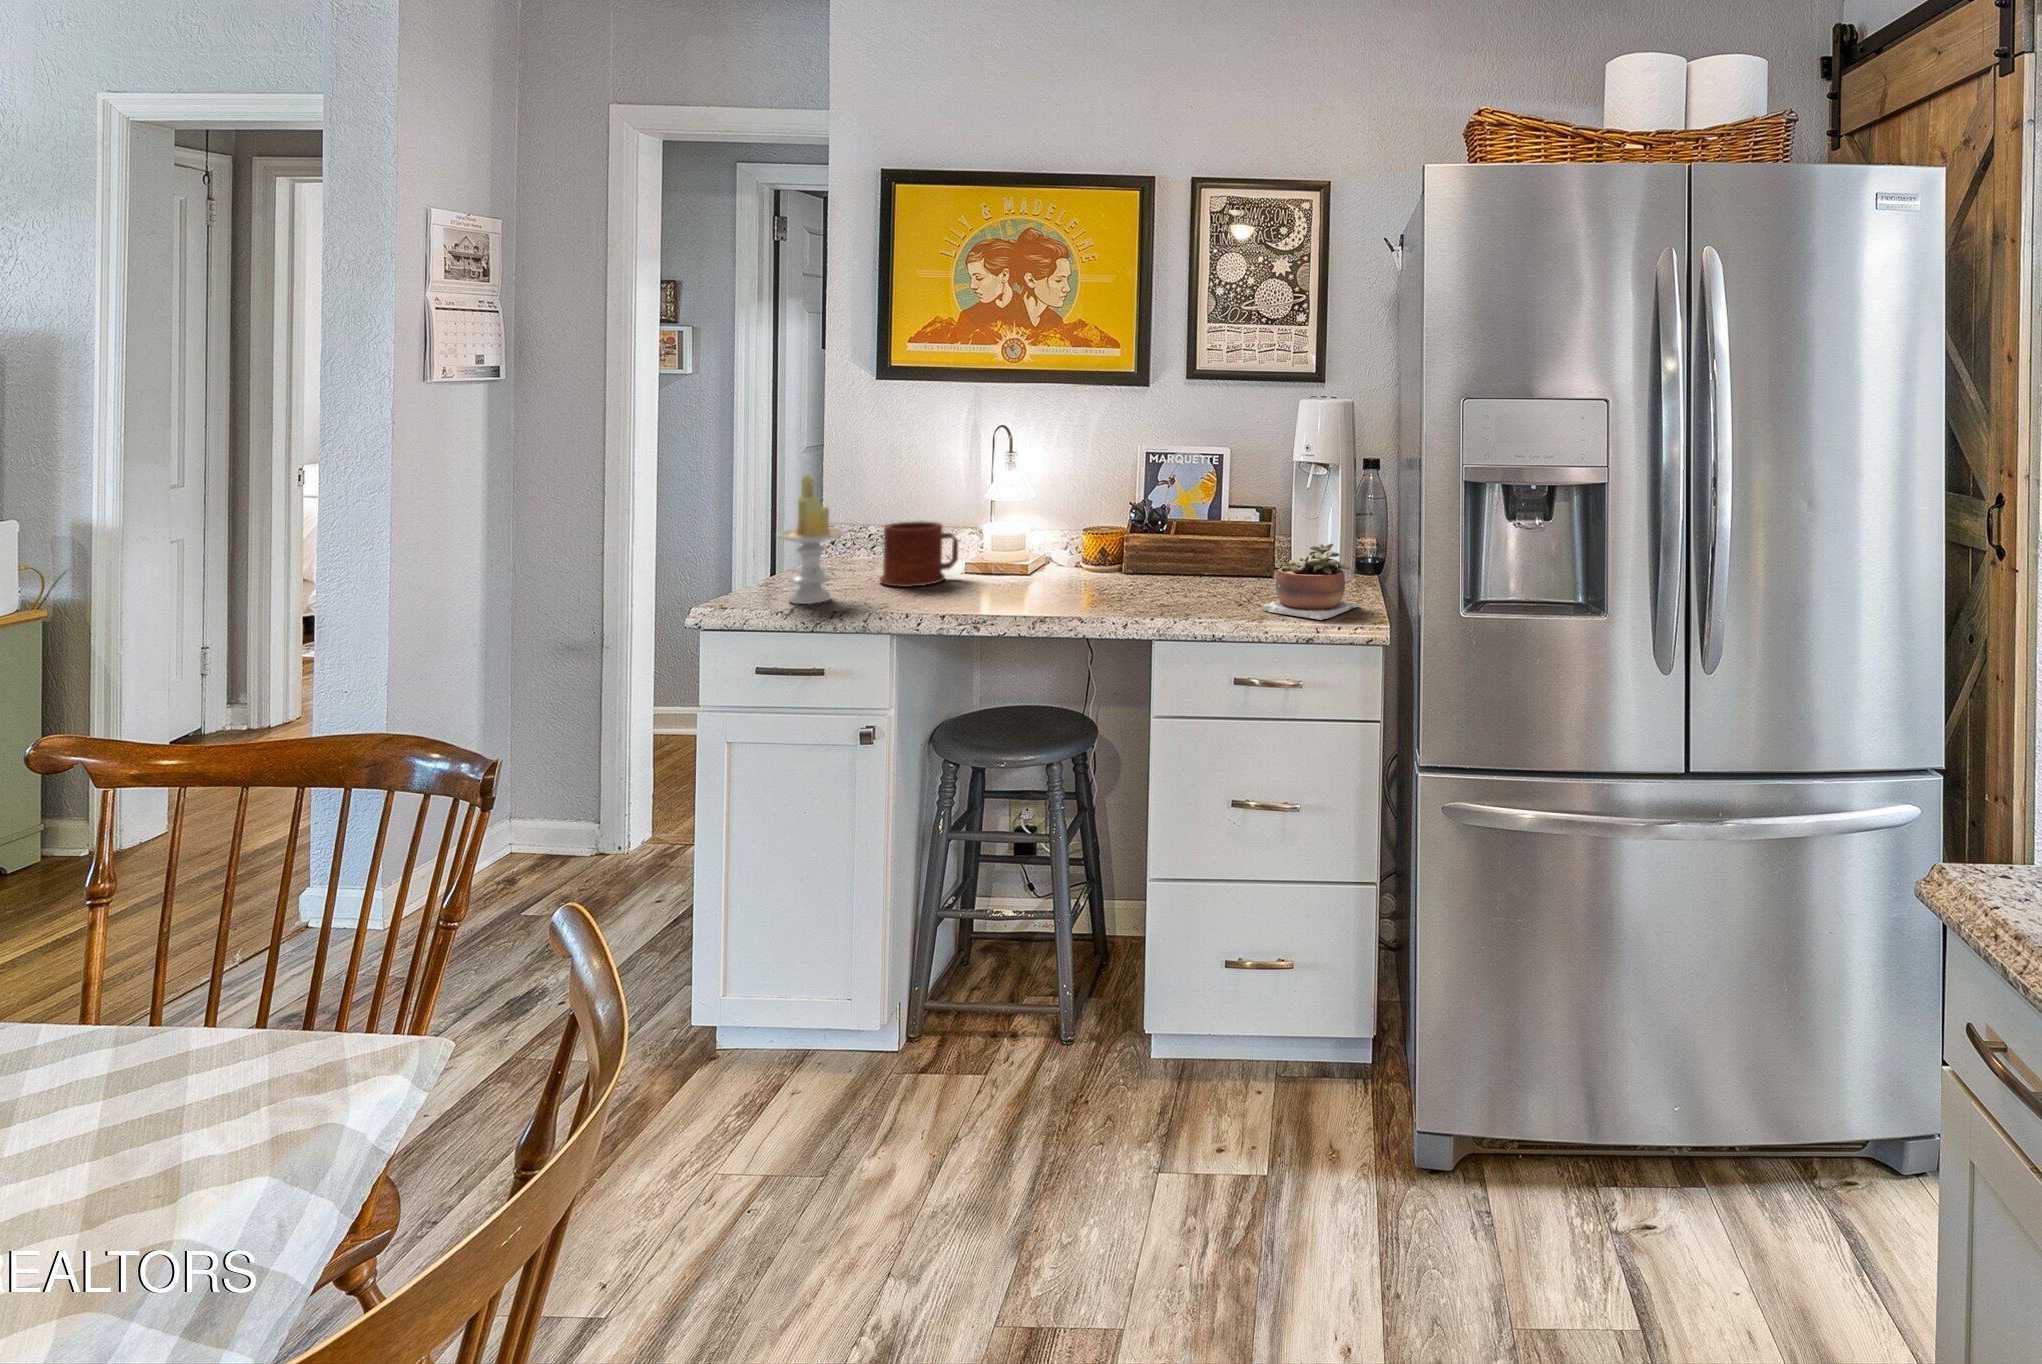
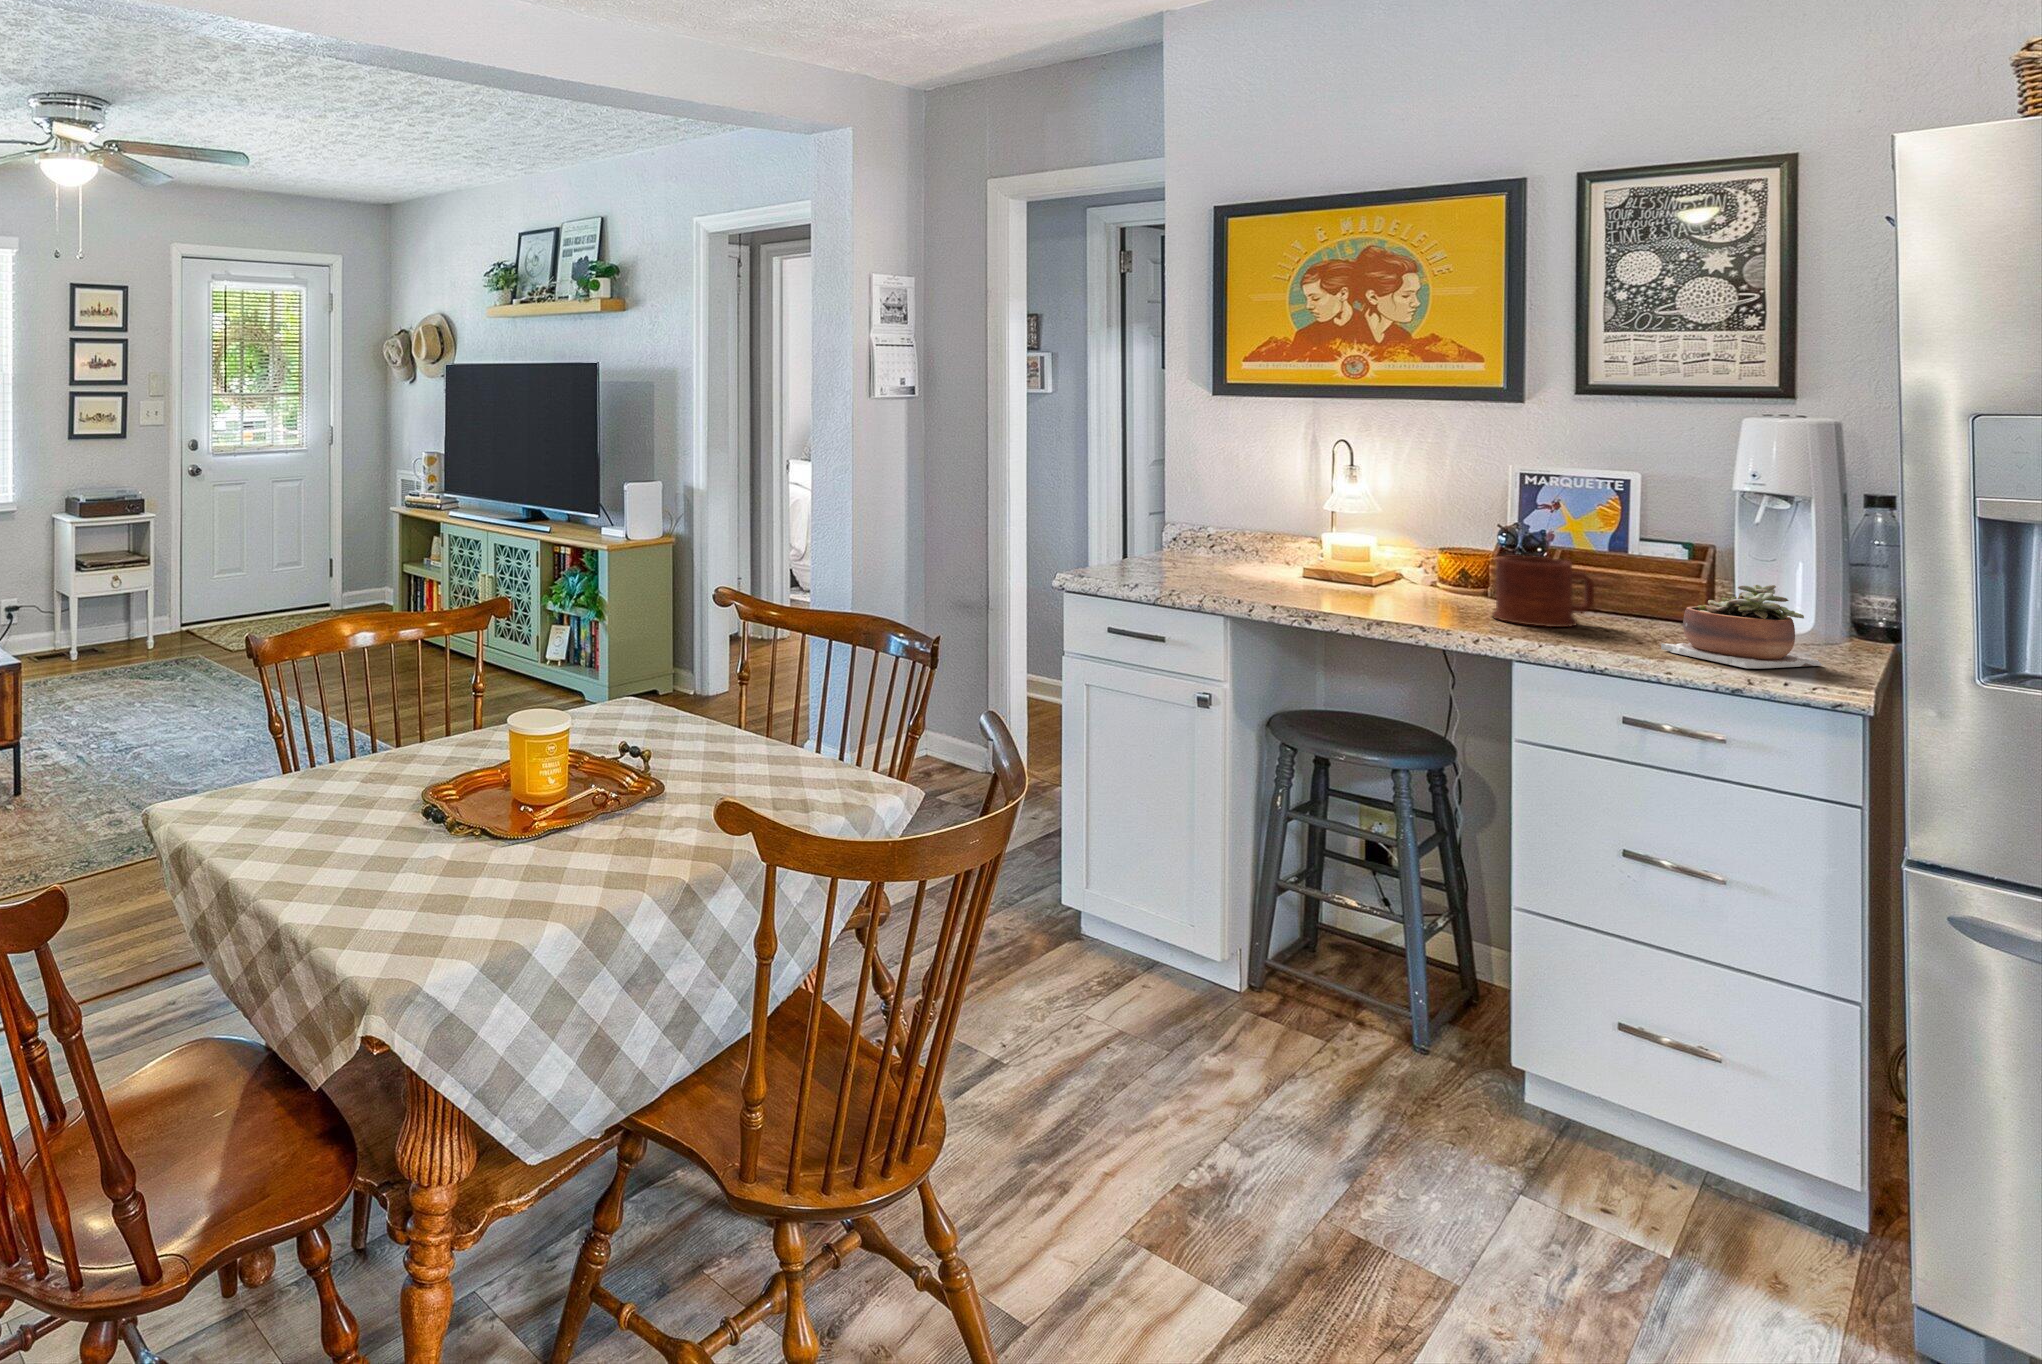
candle: present [777,475,844,604] -> none [1123,475,1182,584]
mug: present [880,521,958,587] -> present [1492,556,1594,627]

